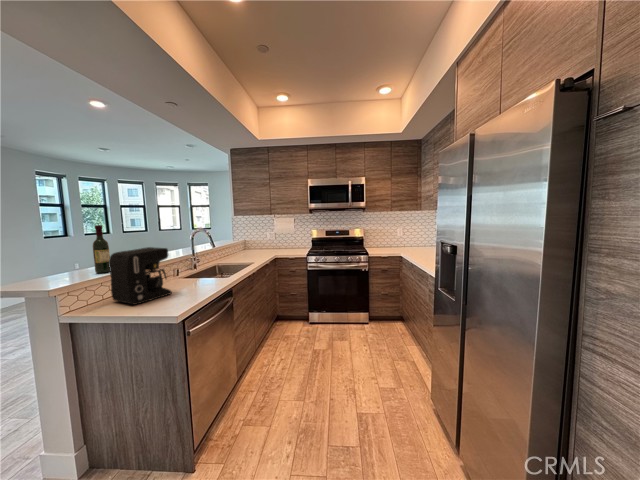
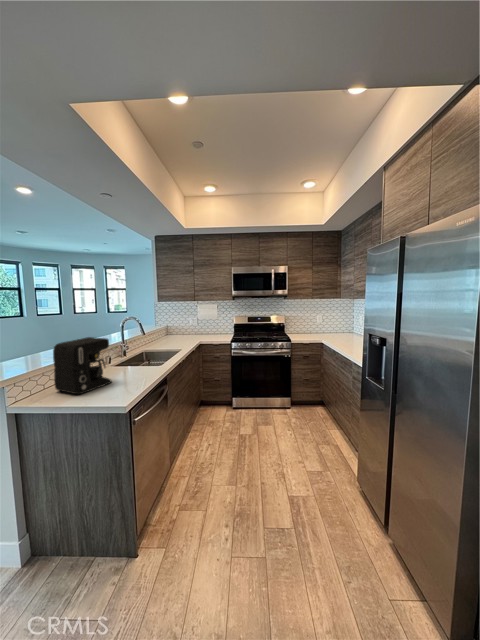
wine bottle: present [93,225,110,273] -> none [34,316,51,363]

